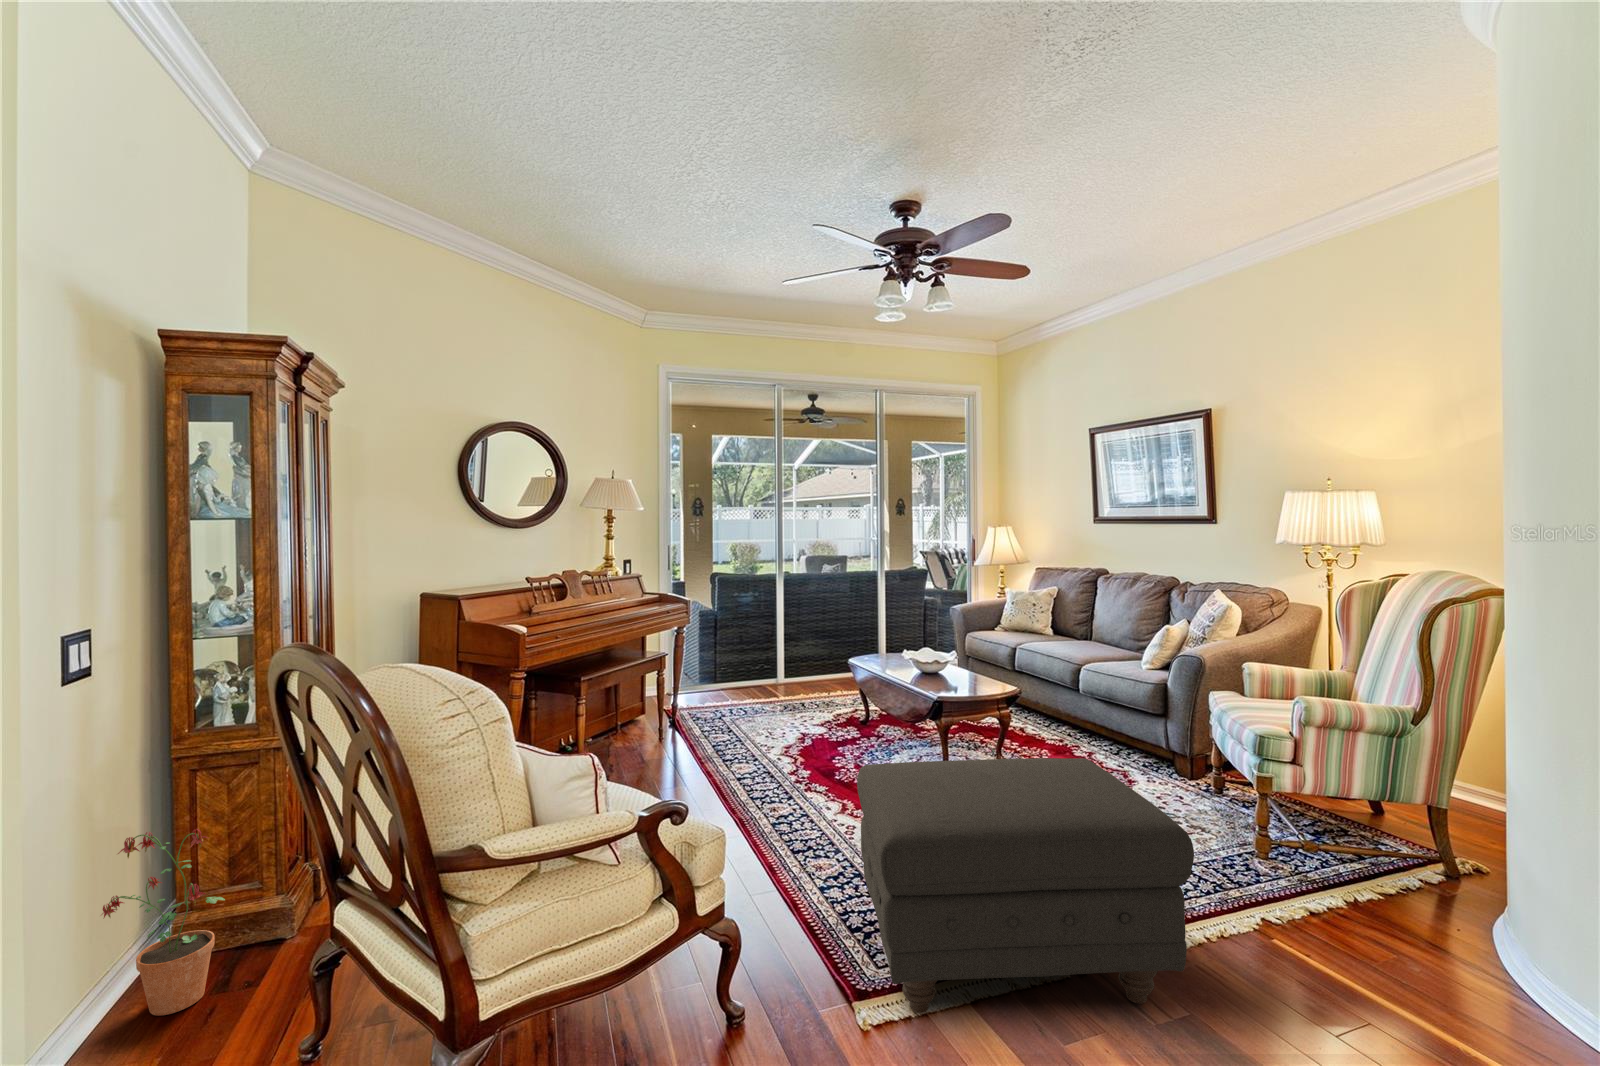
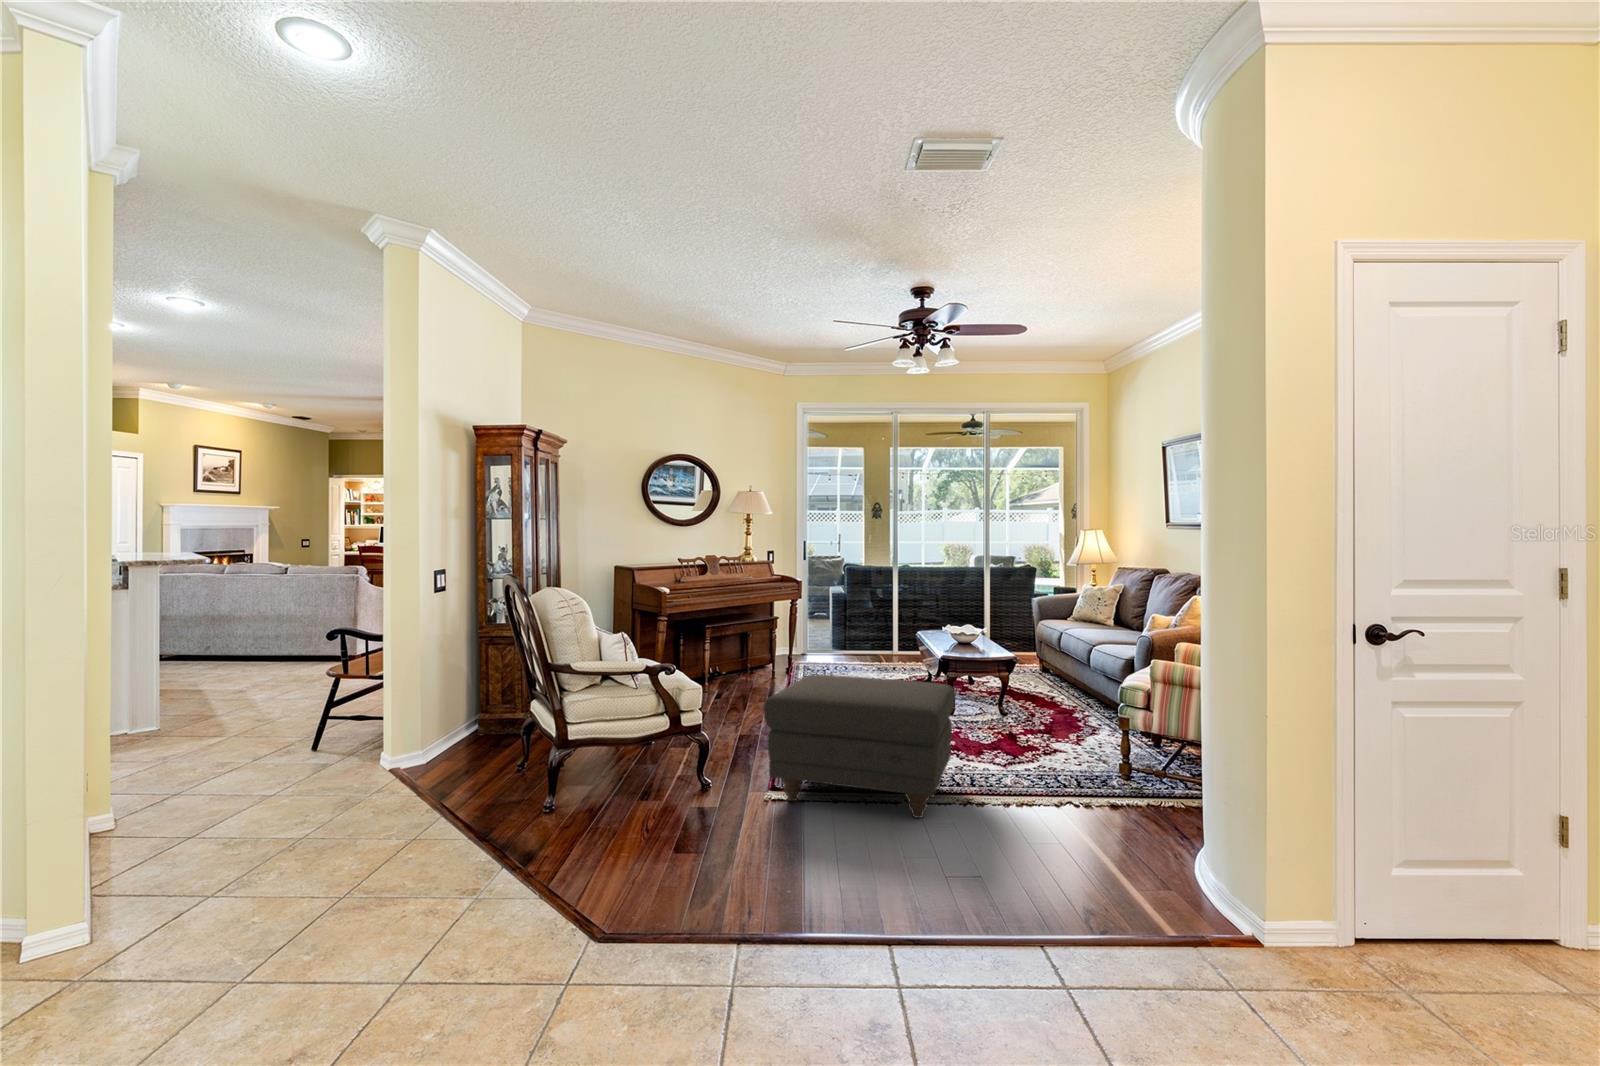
potted plant: present [102,829,225,1016] -> none [446,666,494,750]

